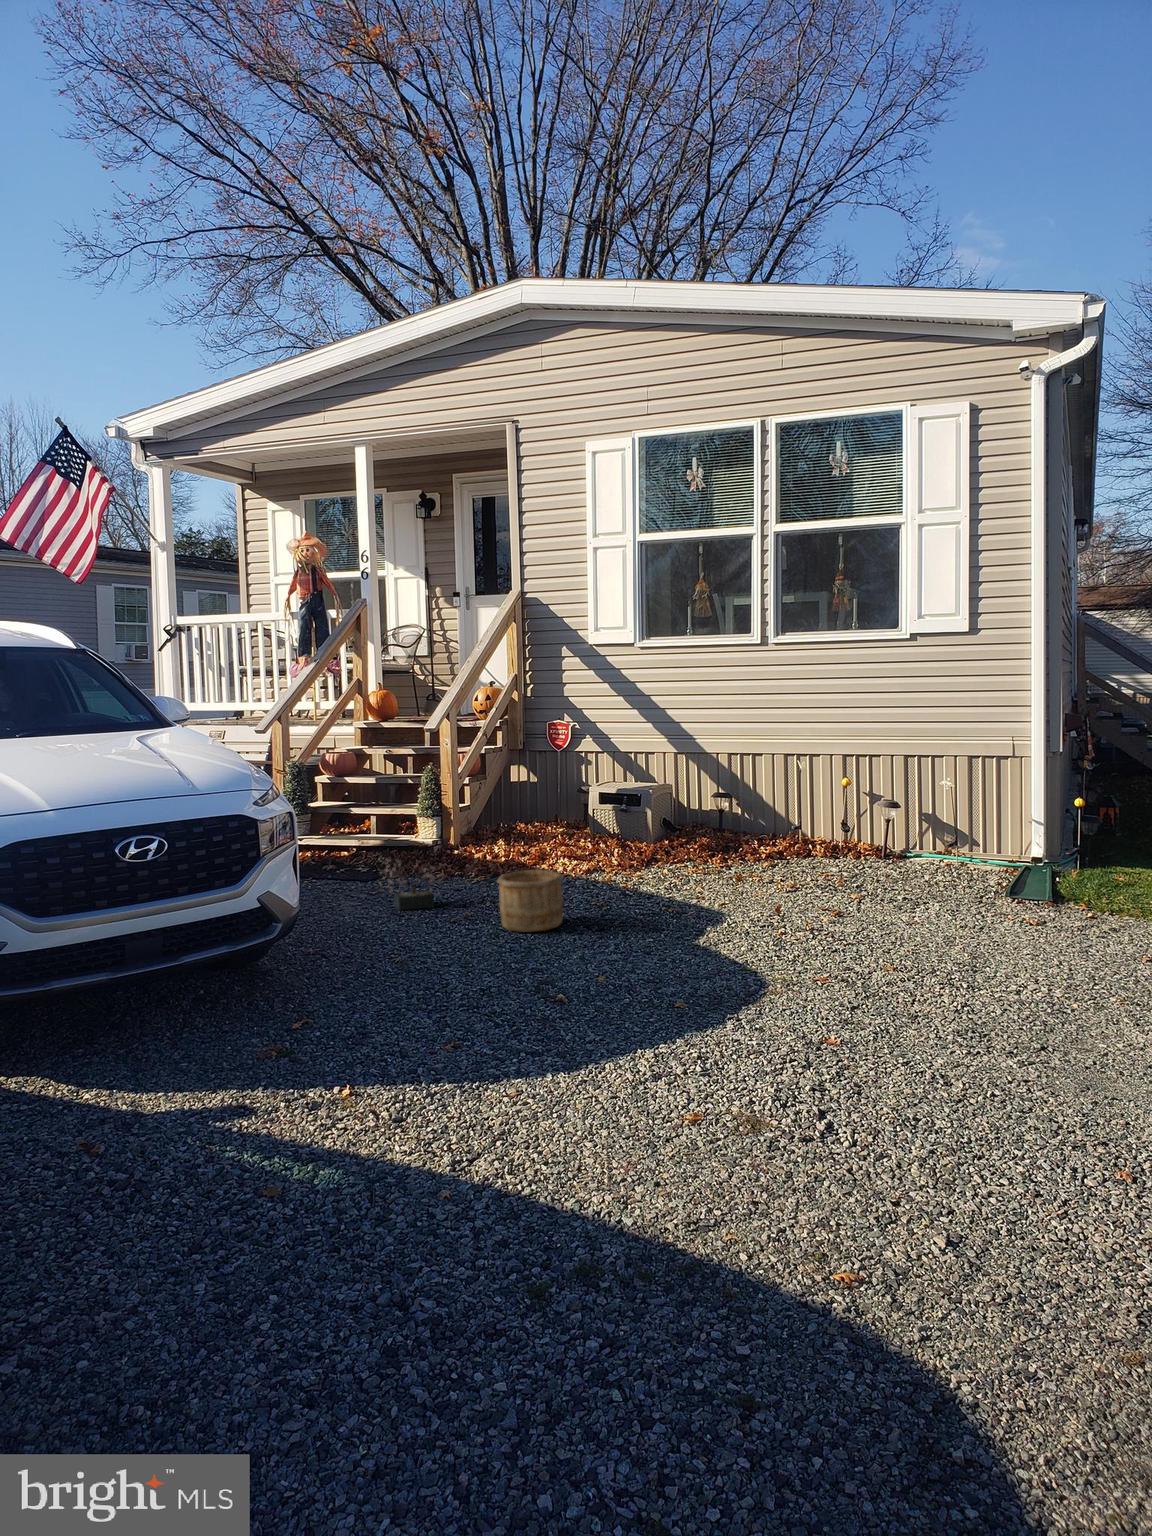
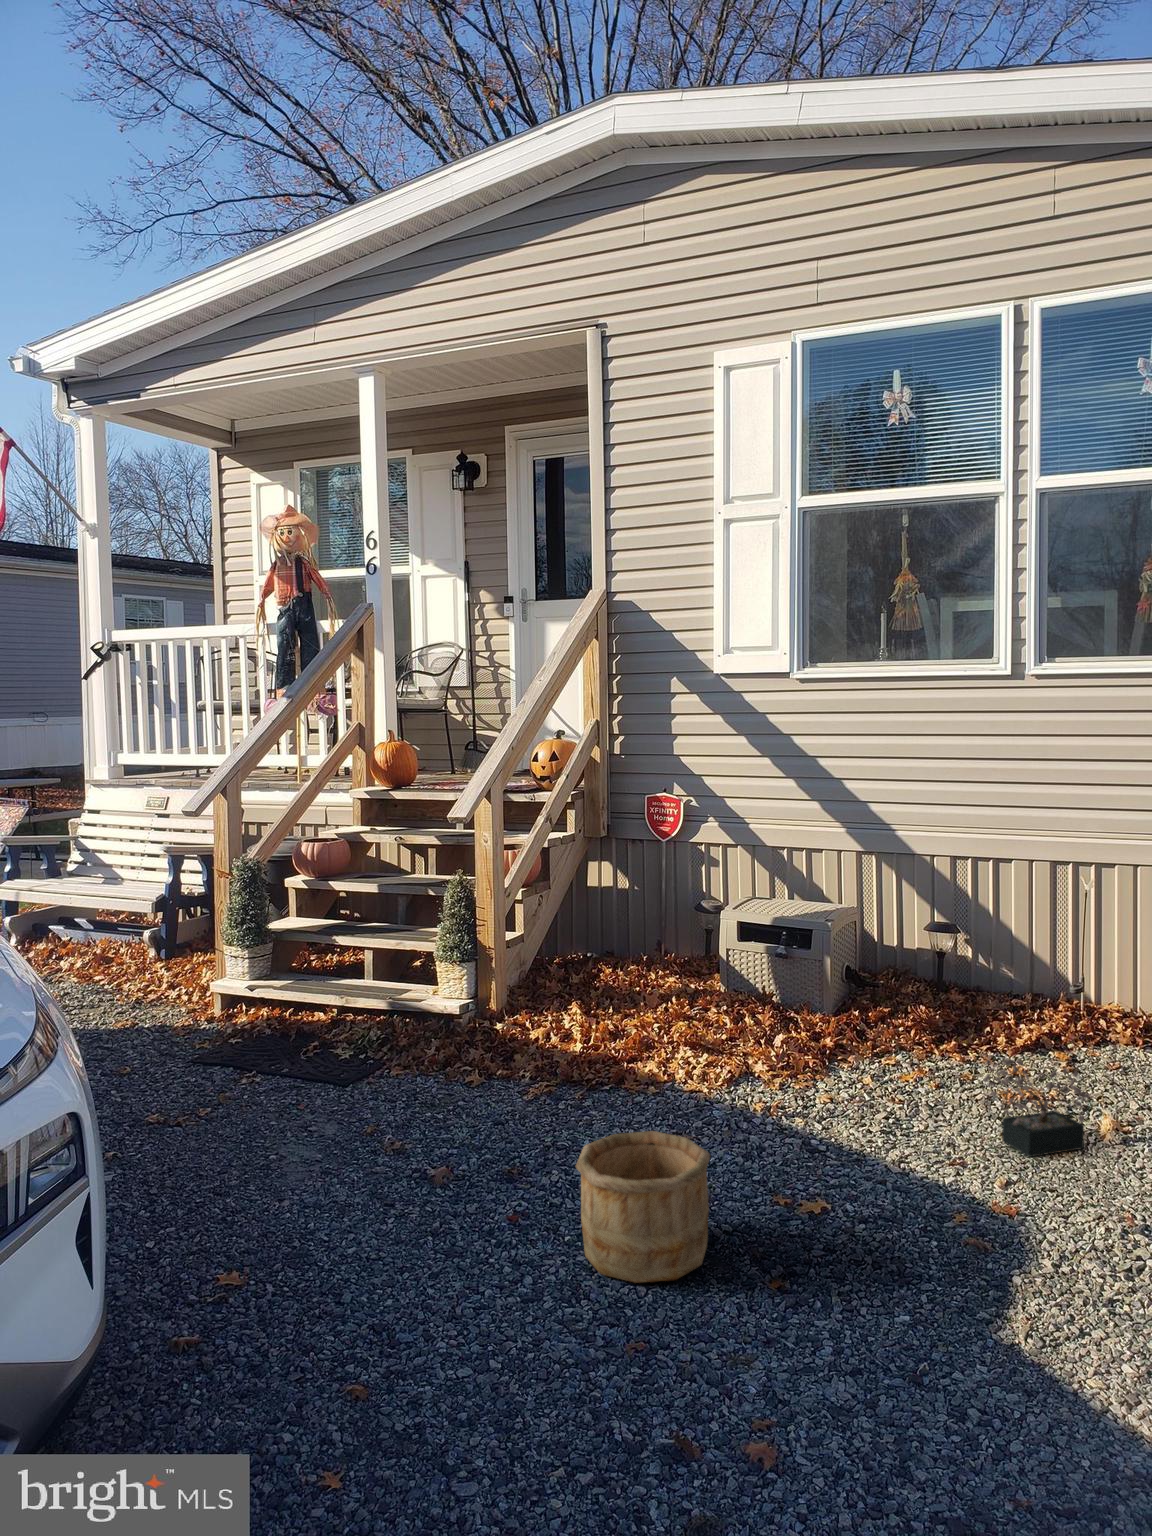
decorative plant: present [380,859,441,910] -> present [983,1055,1090,1157]

